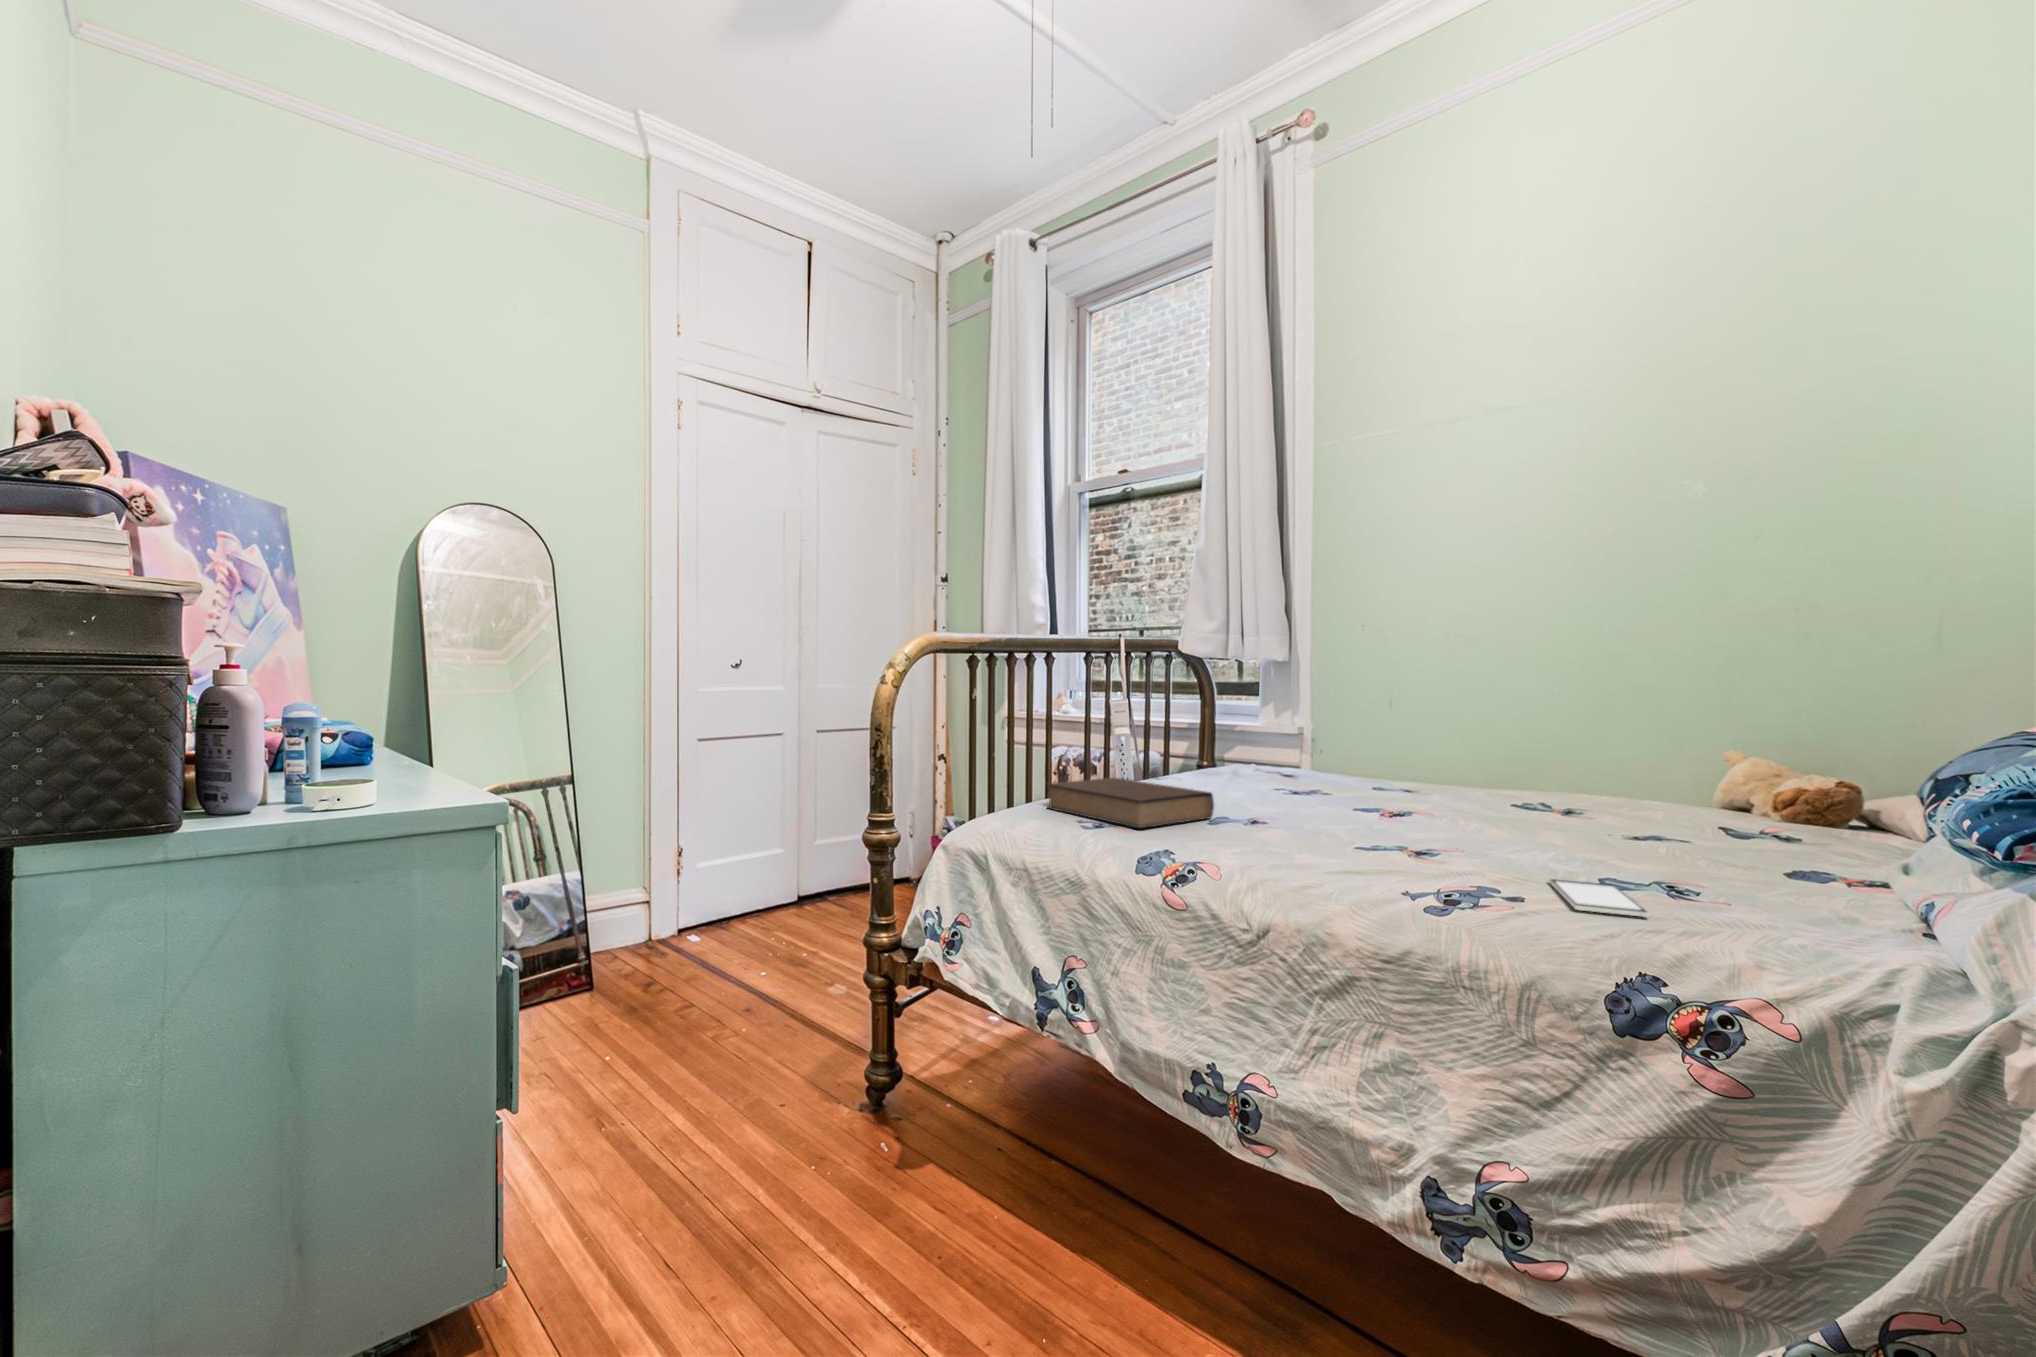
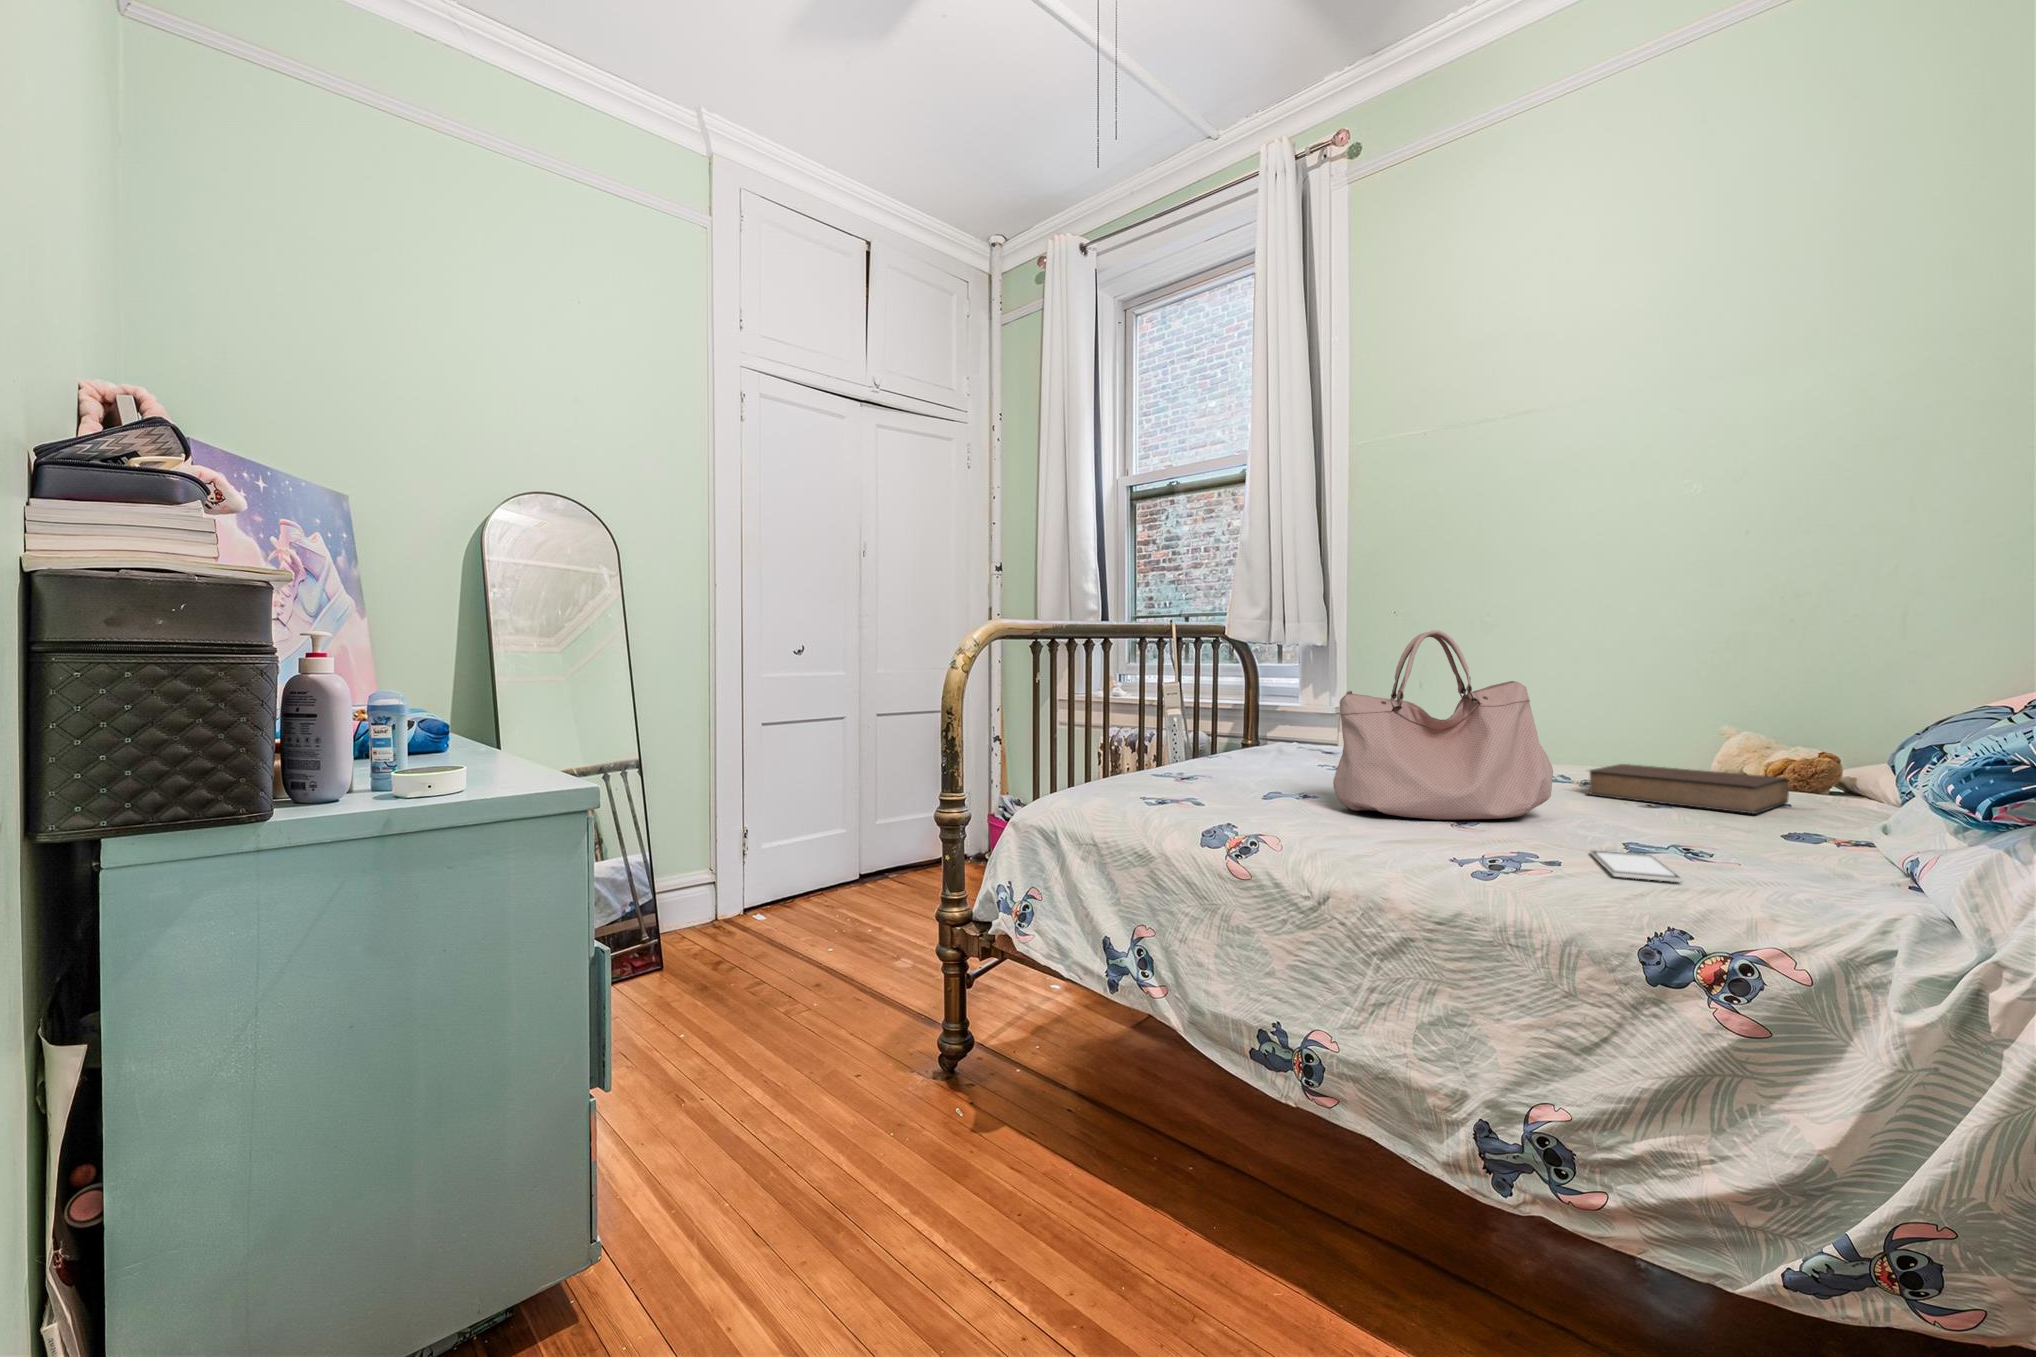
handbag: none [1280,642,1509,842] -> present [1333,630,1553,820]
book: present [1049,778,1214,828] -> present [1589,764,1789,814]

